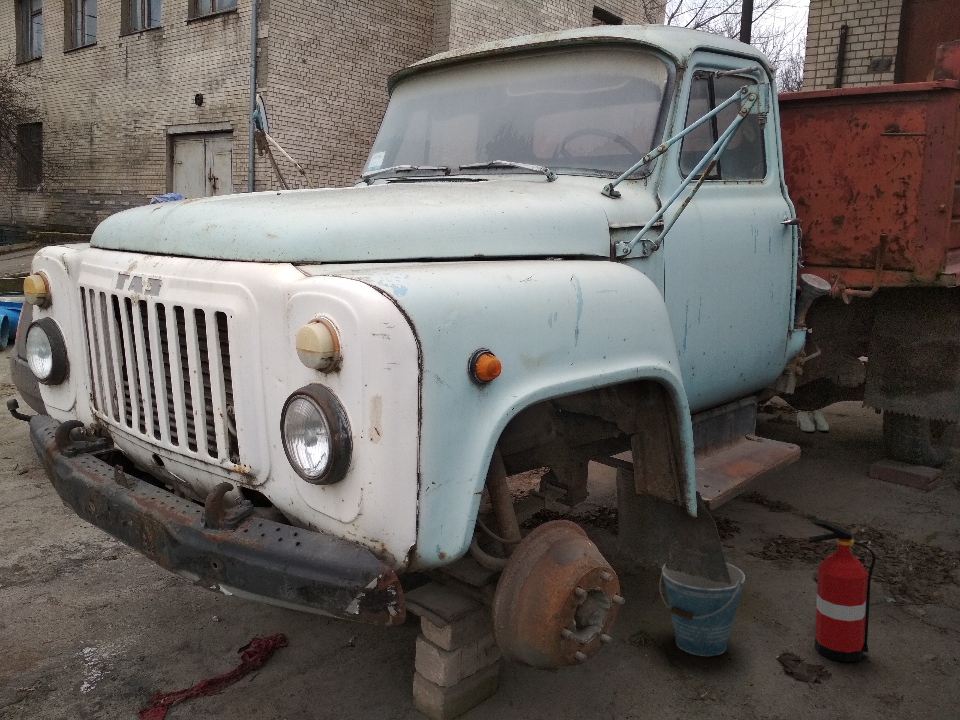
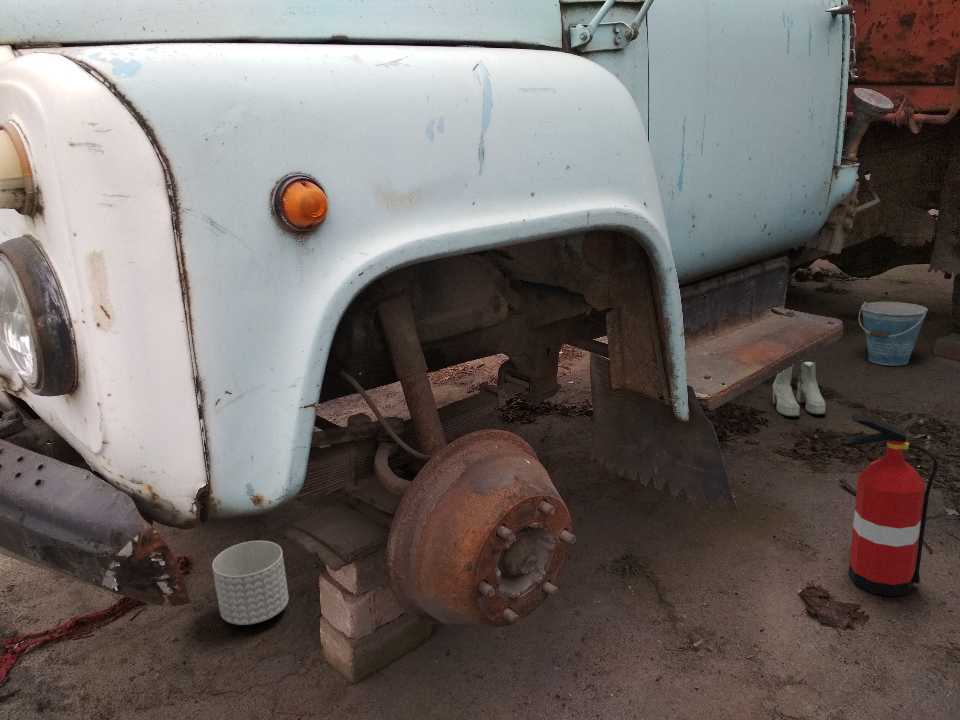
boots: present [797,409,829,432] -> present [773,359,826,417]
bucket: present [660,563,745,656] -> present [859,302,927,365]
planter: none [324,615,380,681] -> present [212,541,289,625]

